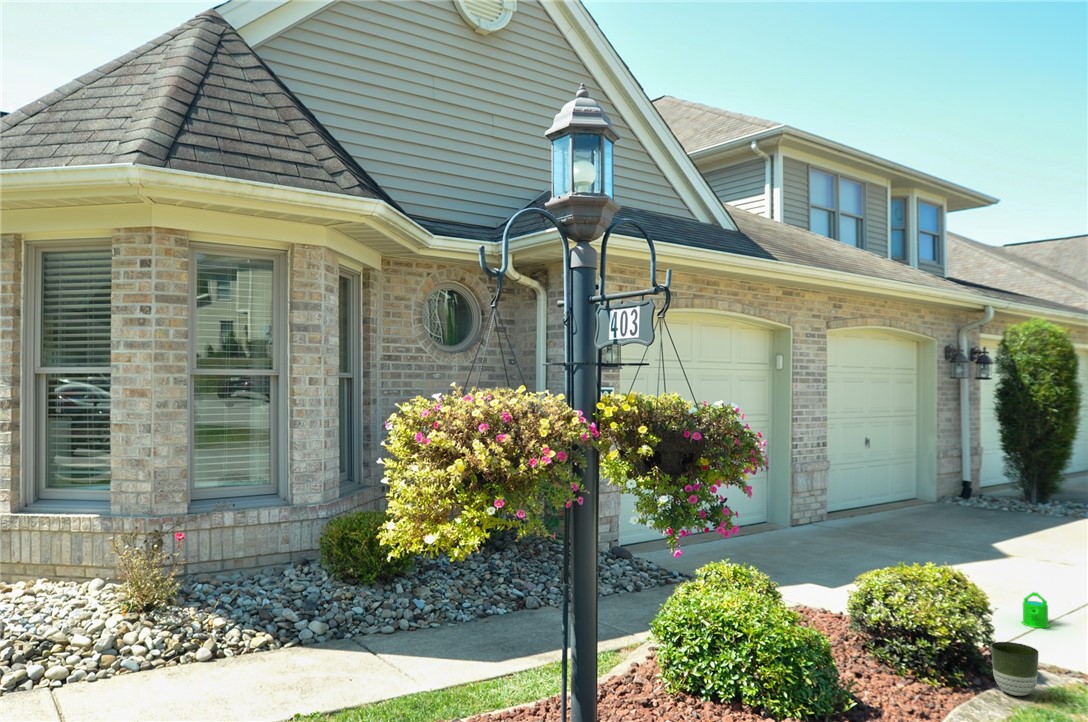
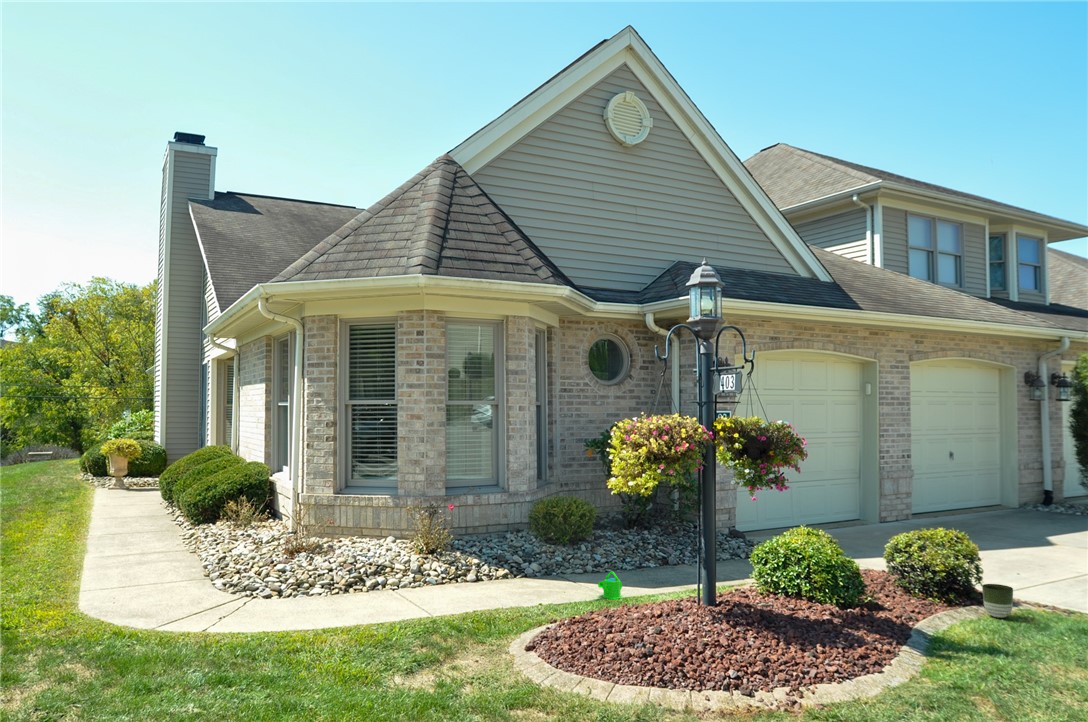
watering can: present [1022,592,1050,628] -> present [598,571,622,599]

